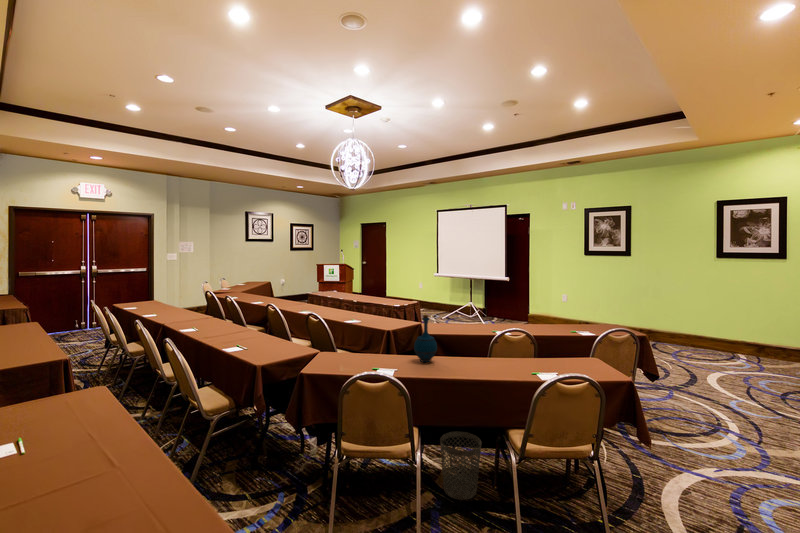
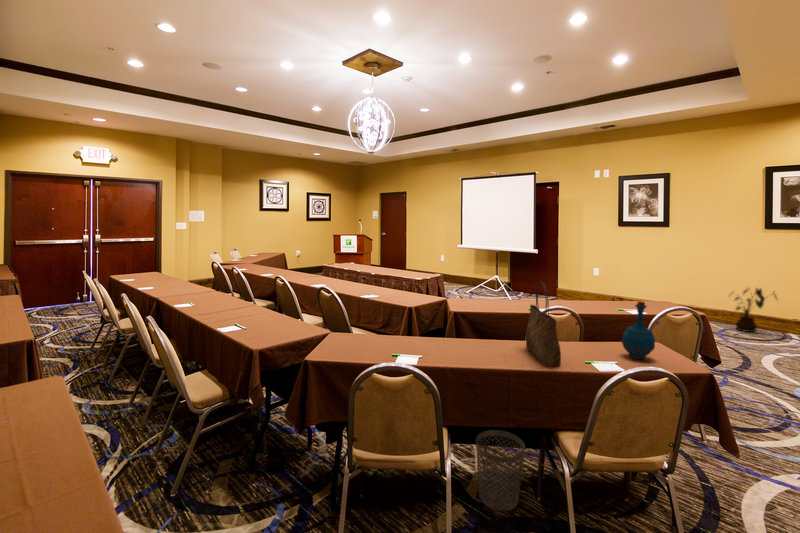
tote bag: none [484,303,509,373] -> present [526,282,561,366]
house plant: none [684,312,726,353] -> present [735,289,777,332]
bottle: present [414,315,437,362] -> present [622,301,655,359]

